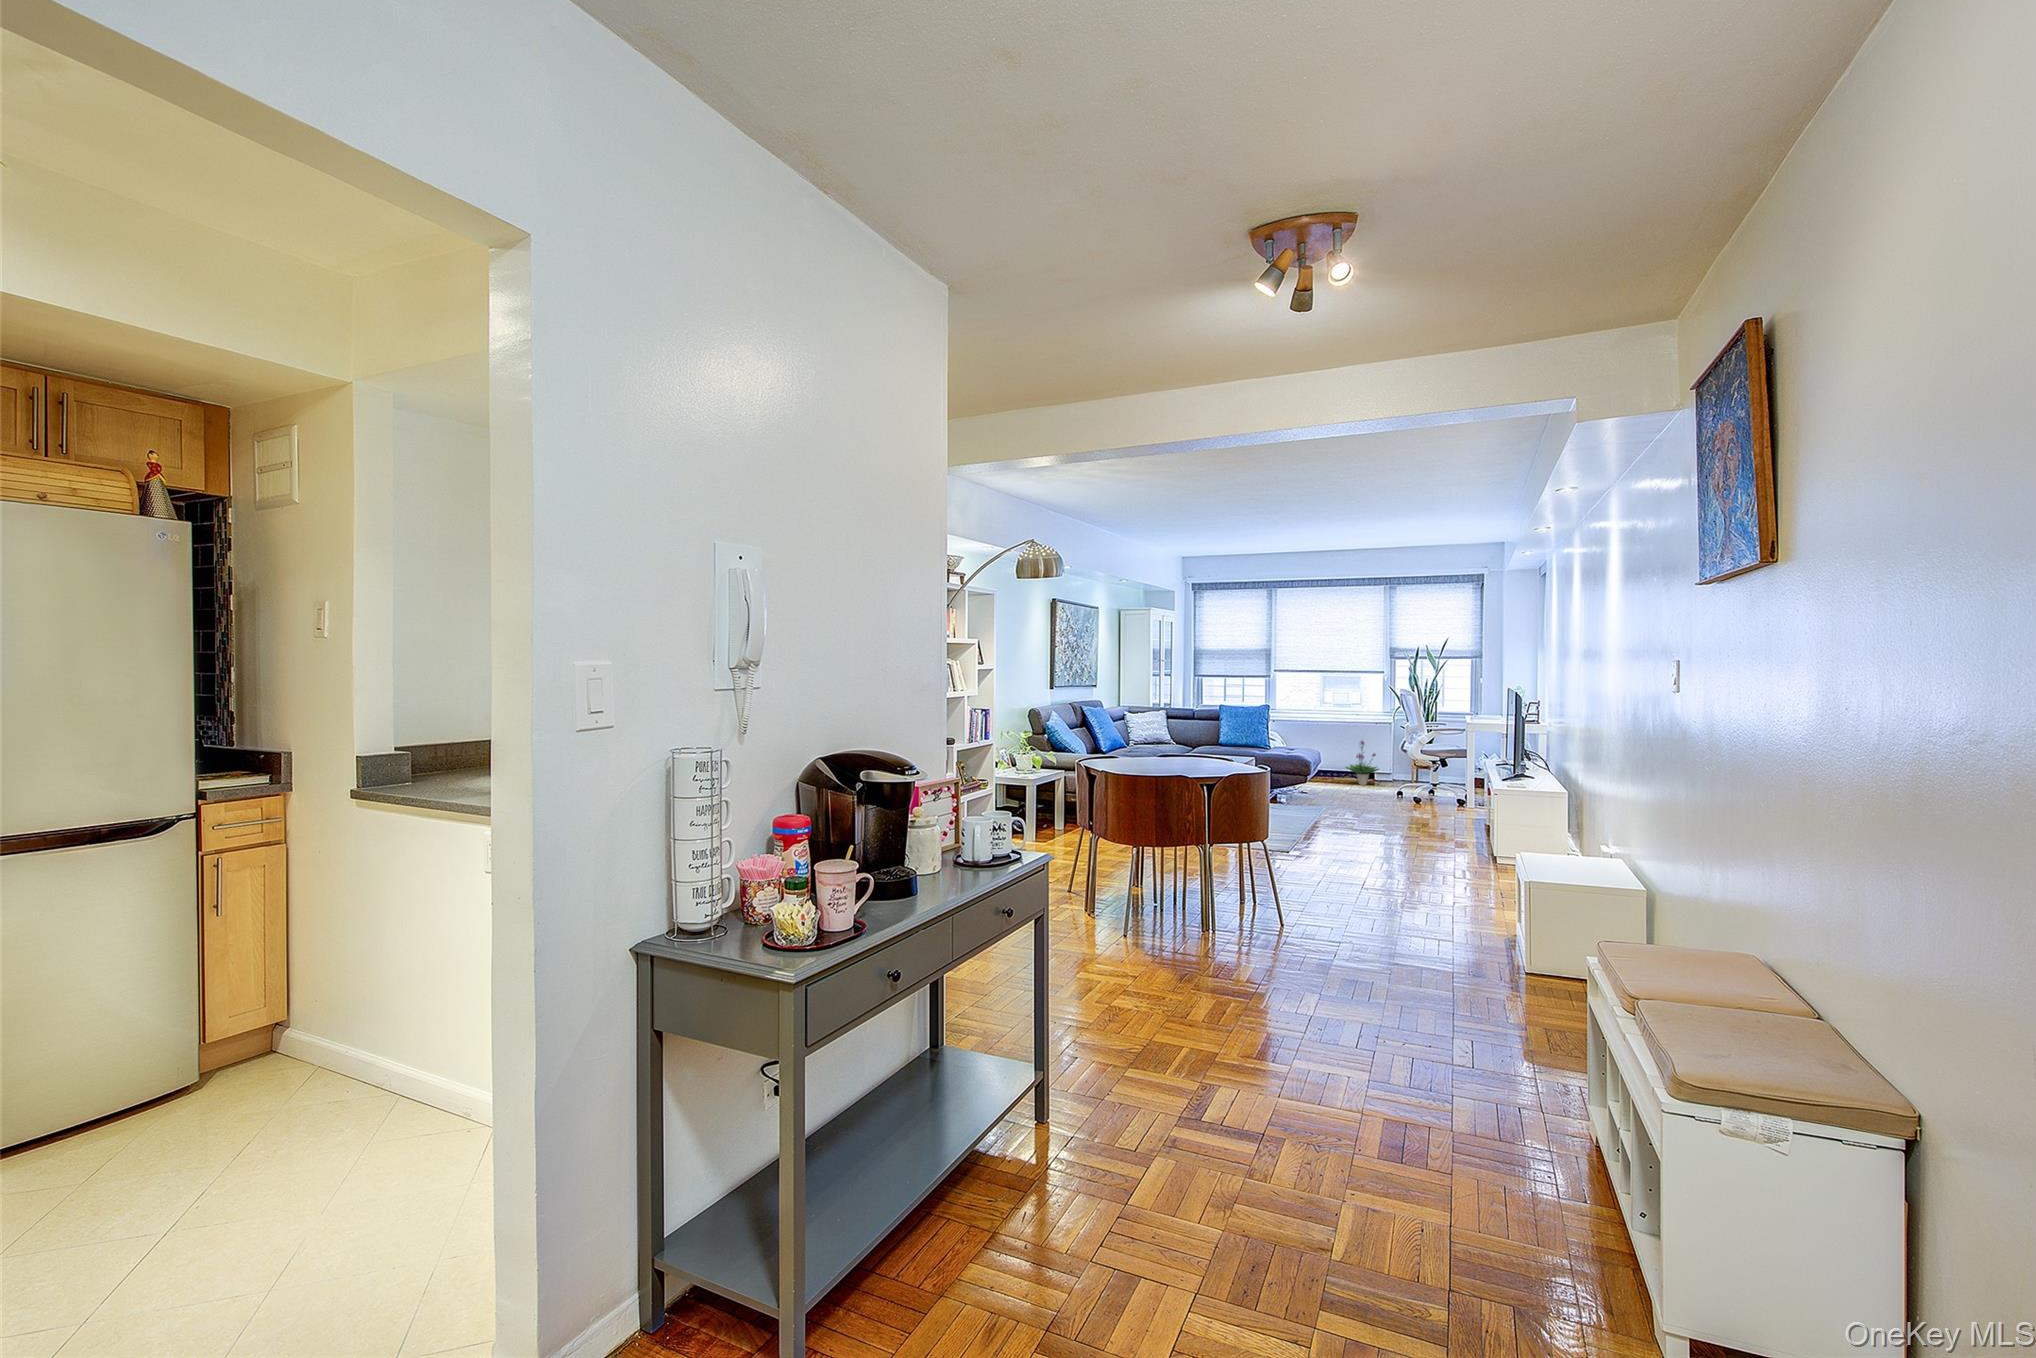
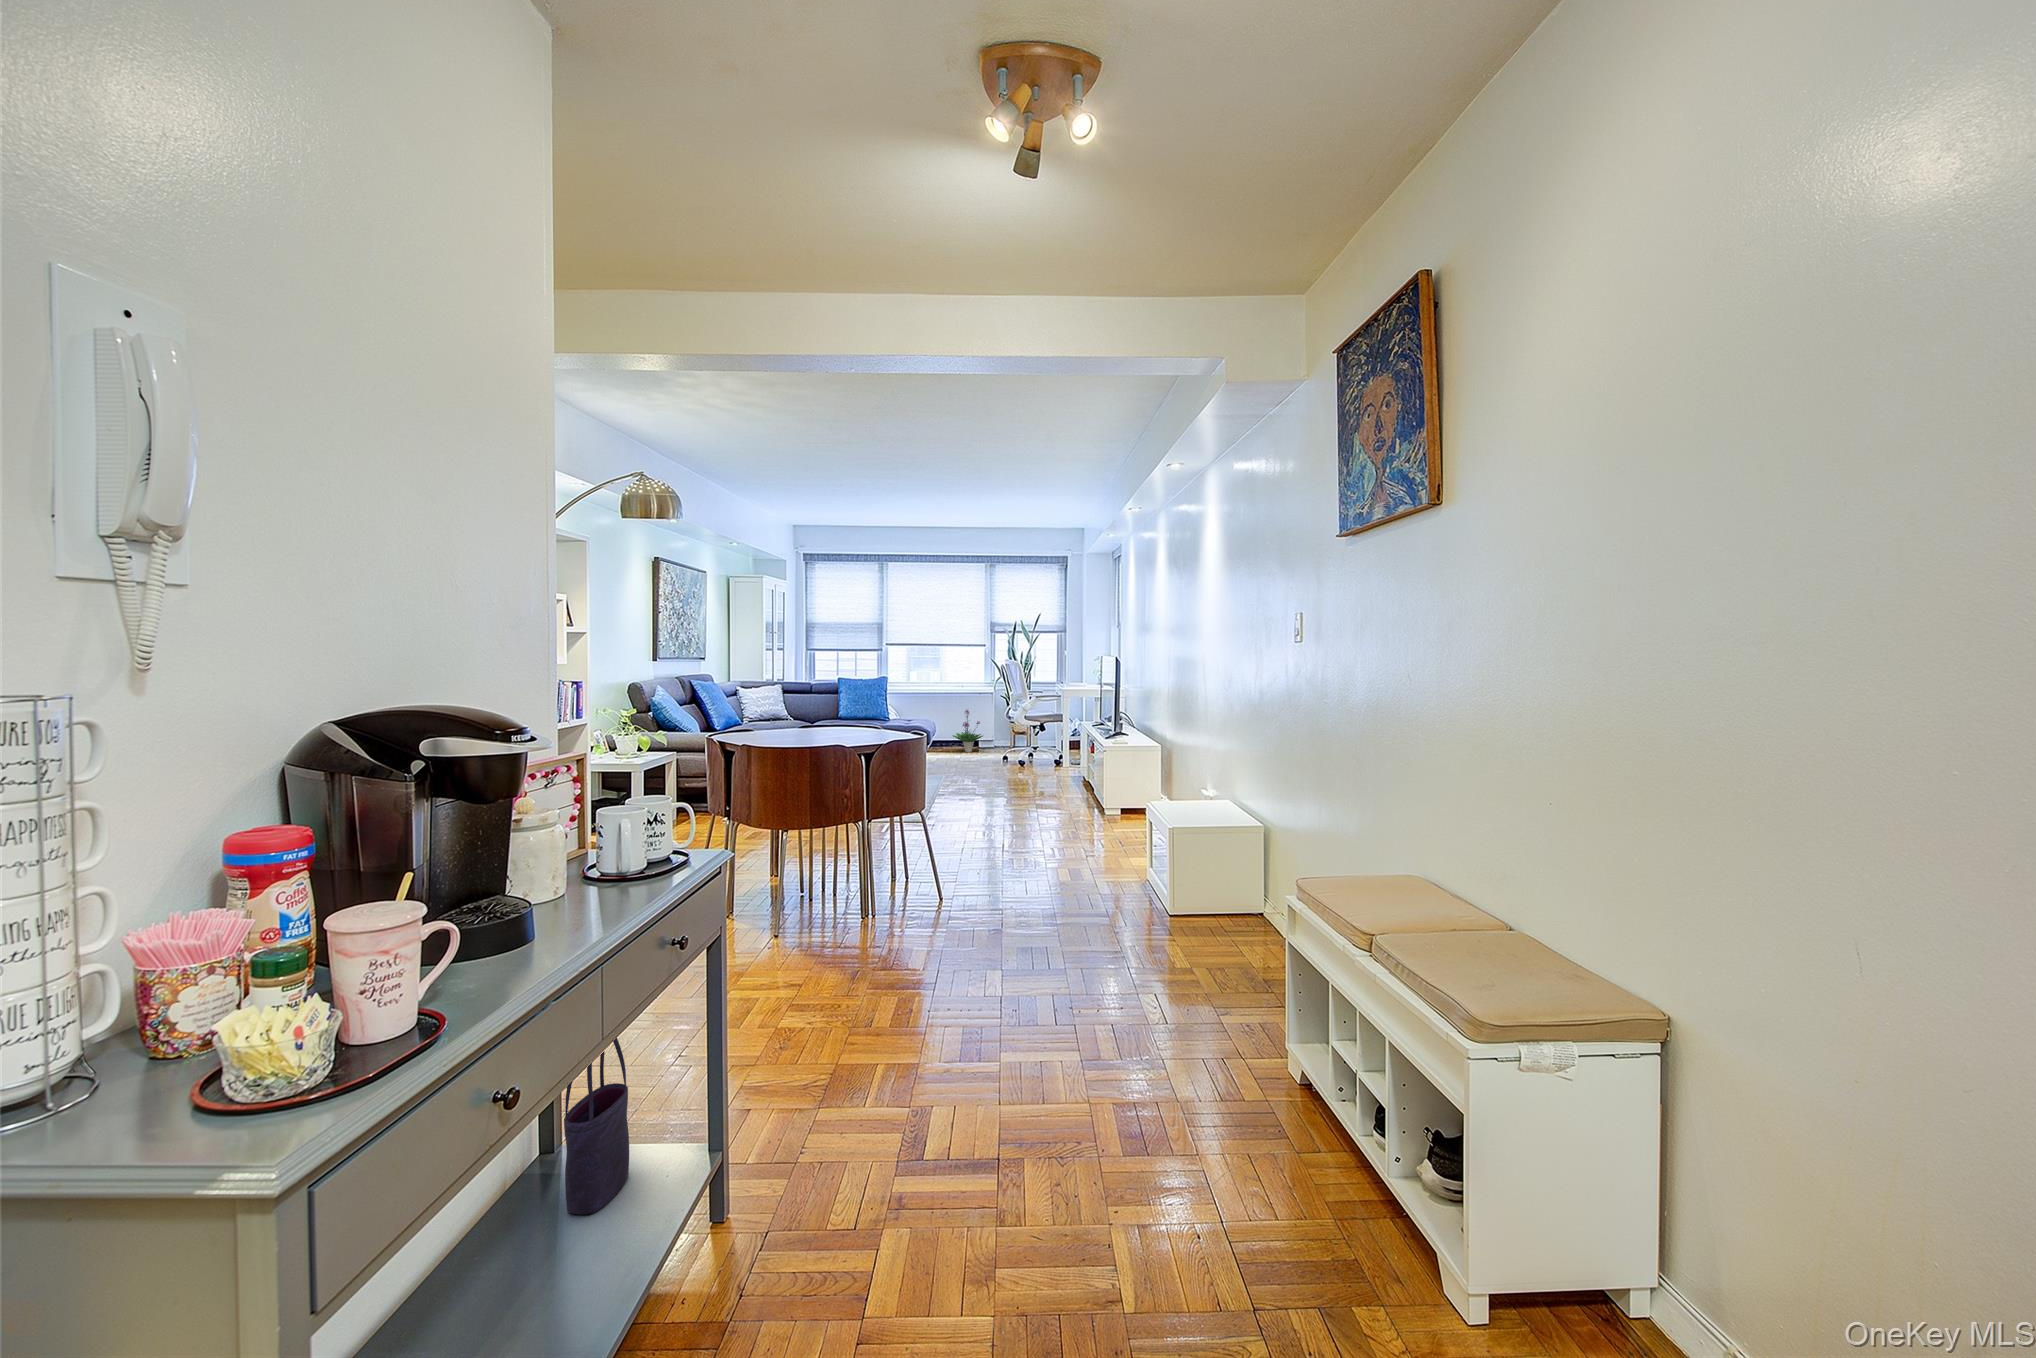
tote bag: none [941,959,983,1093] -> present [564,1038,629,1214]

